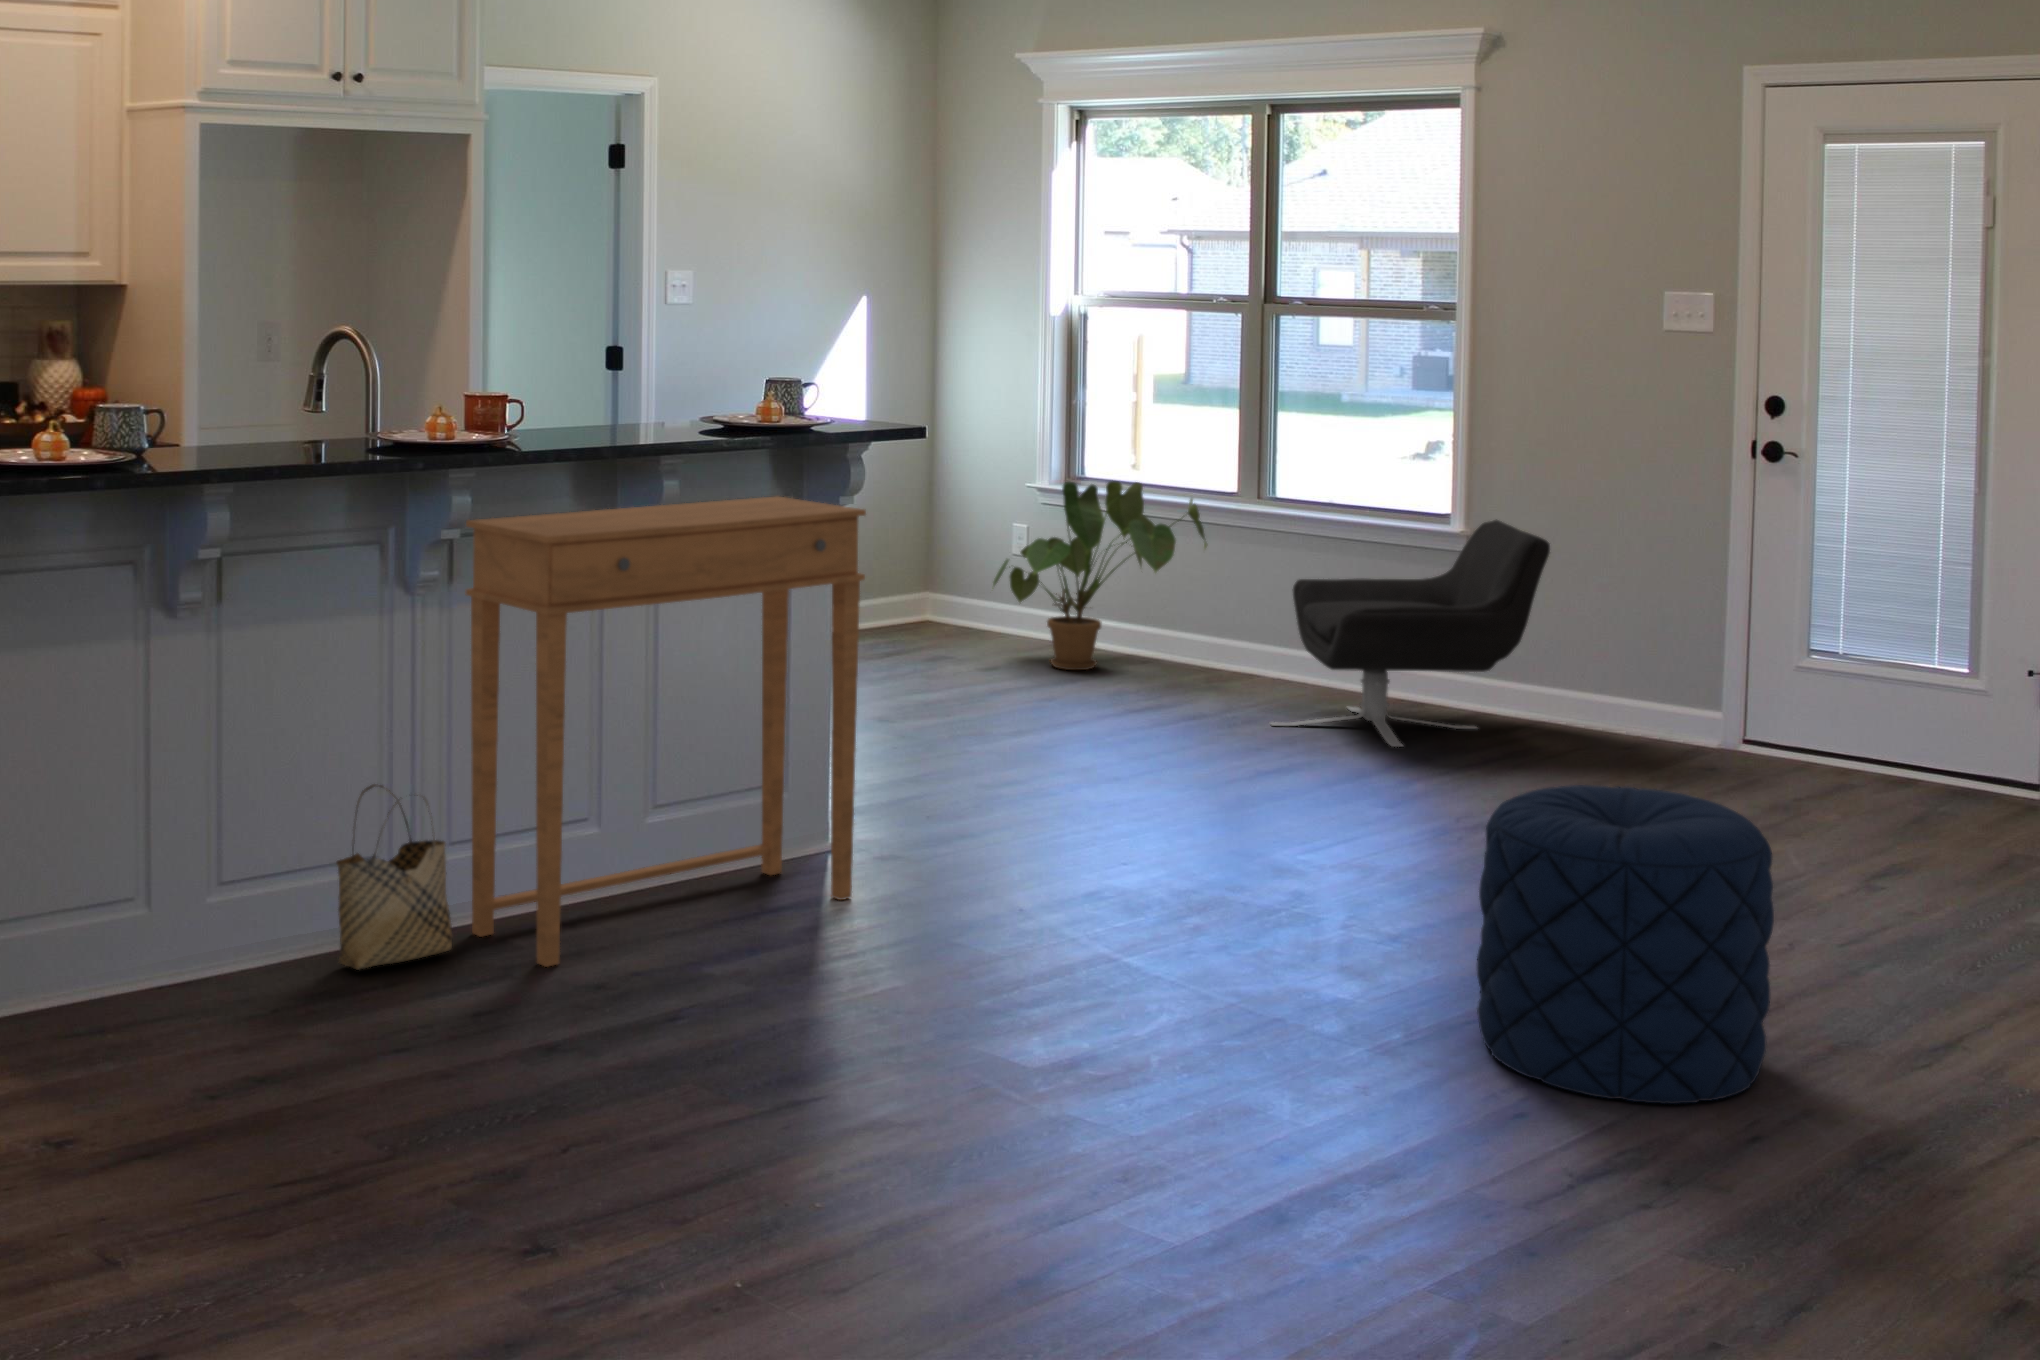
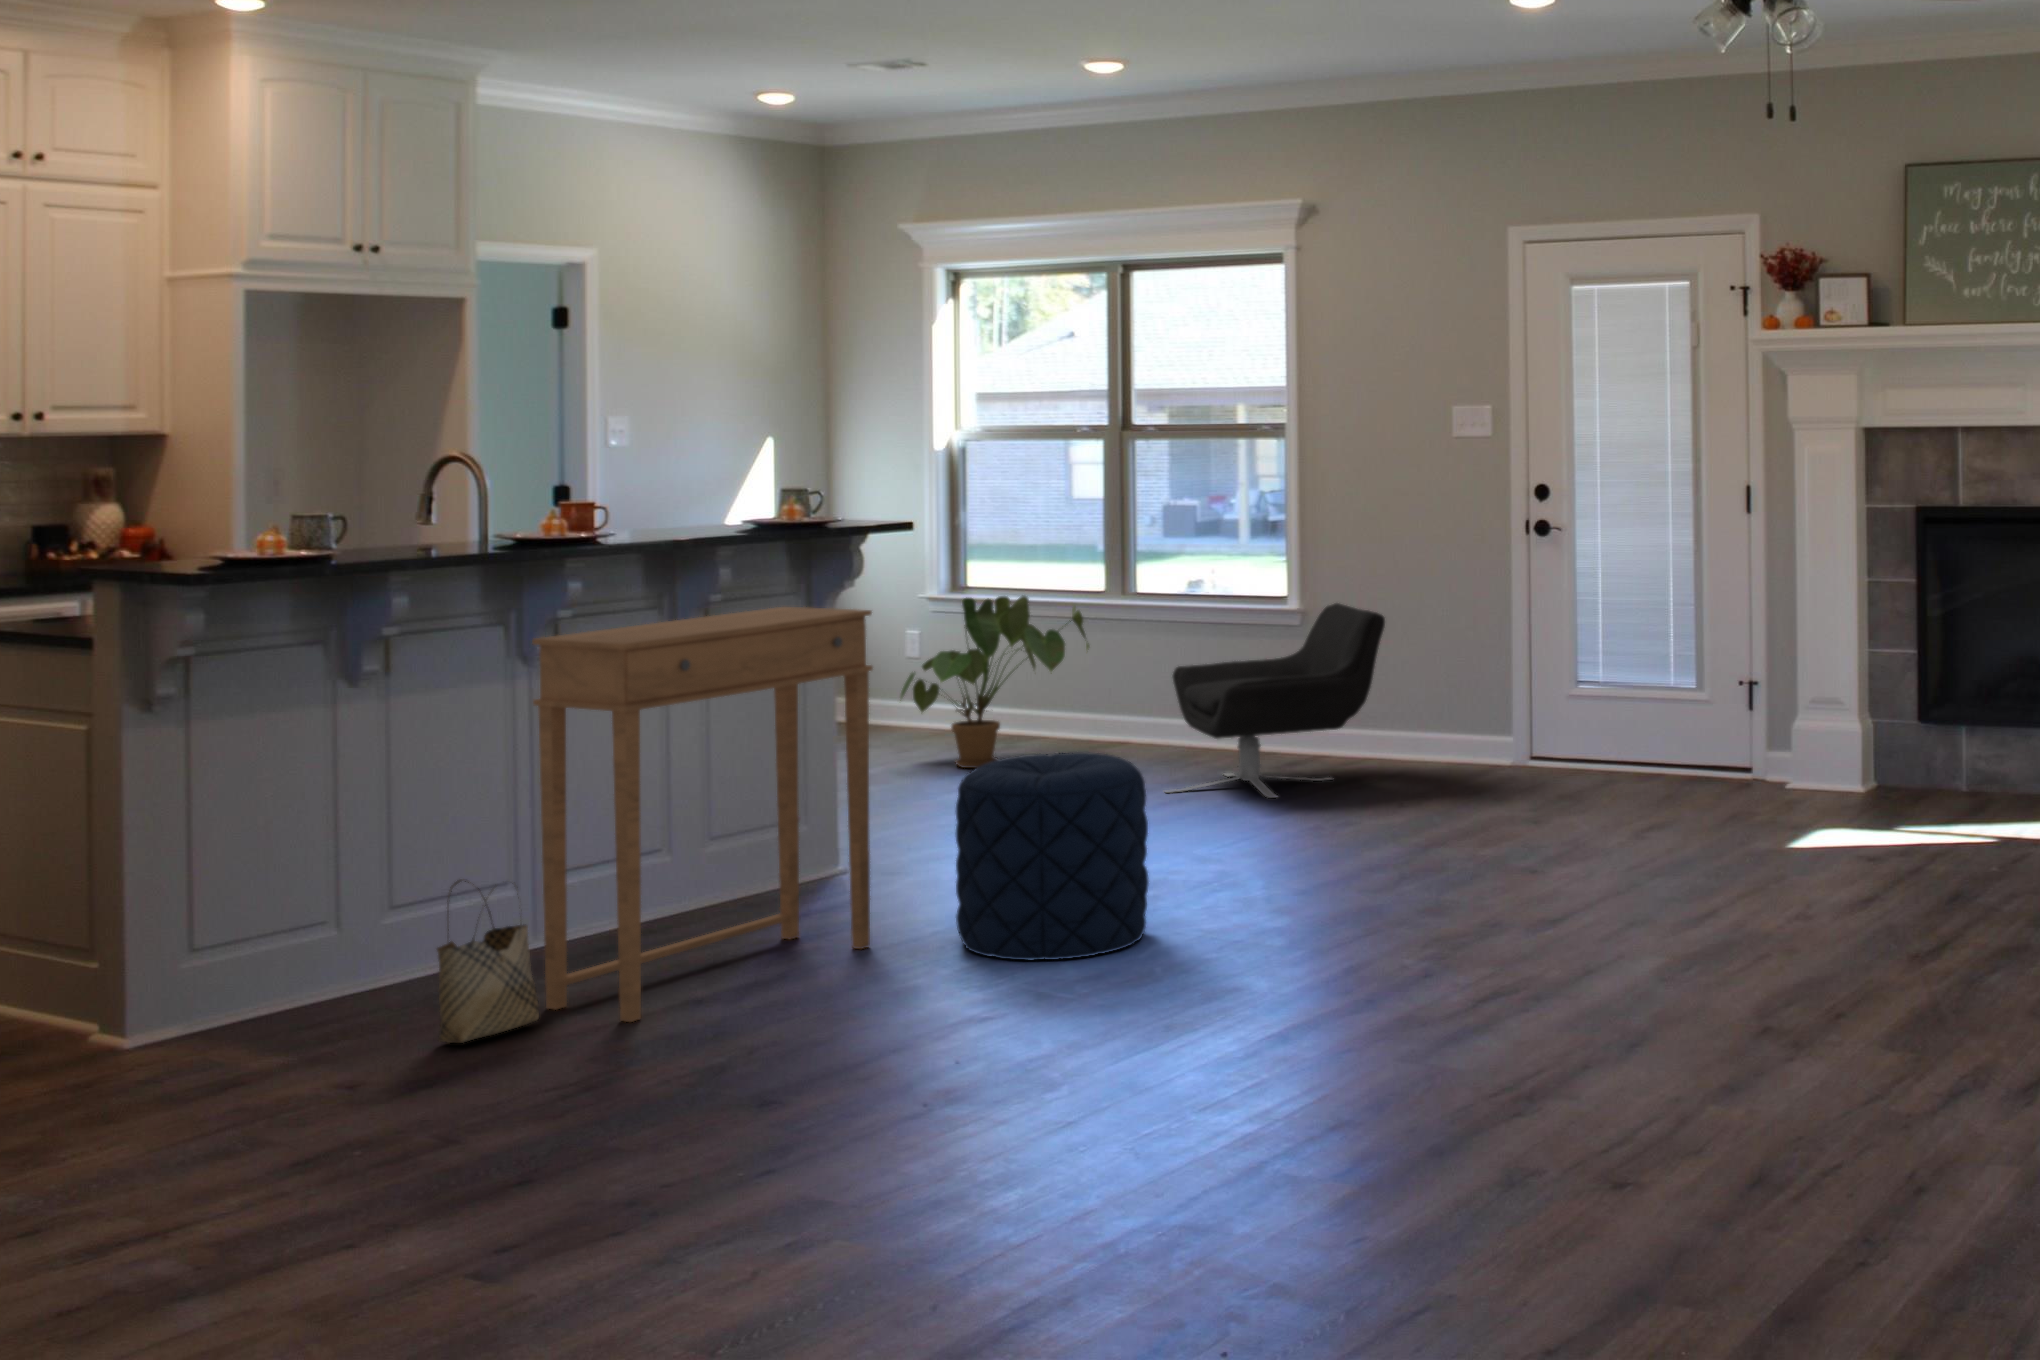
pouf: present [1477,785,1774,1104] -> present [956,752,1149,960]

